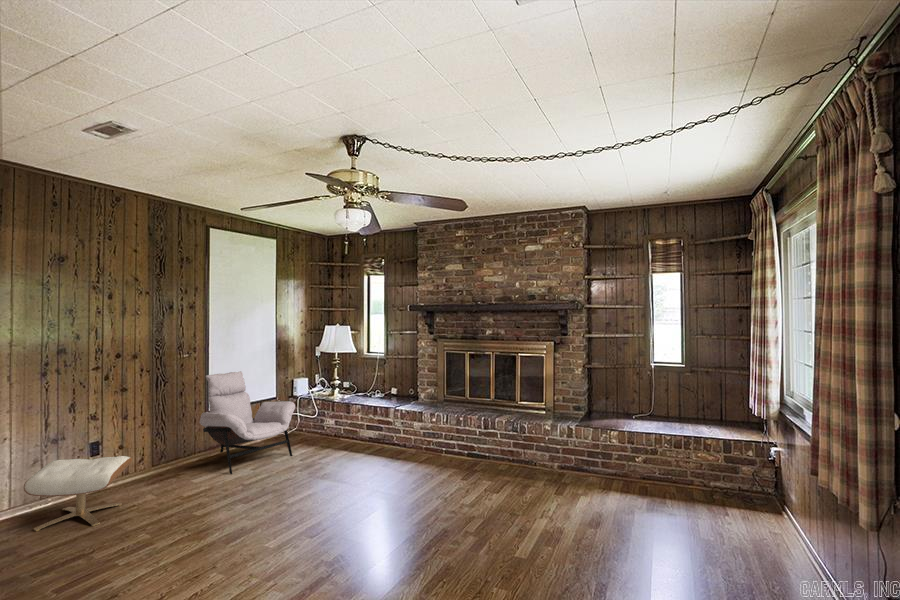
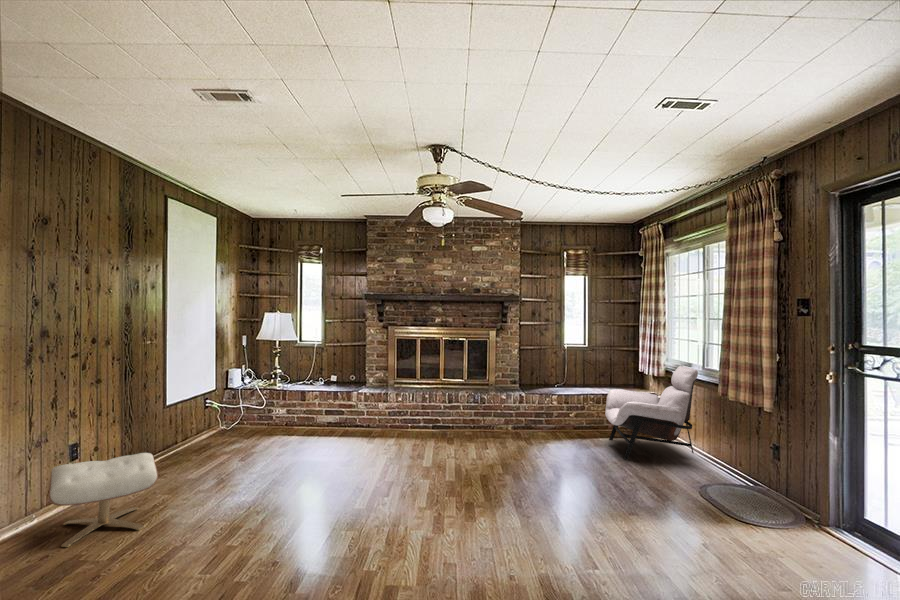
lounge chair: present [200,371,295,474] -> present [605,366,698,459]

